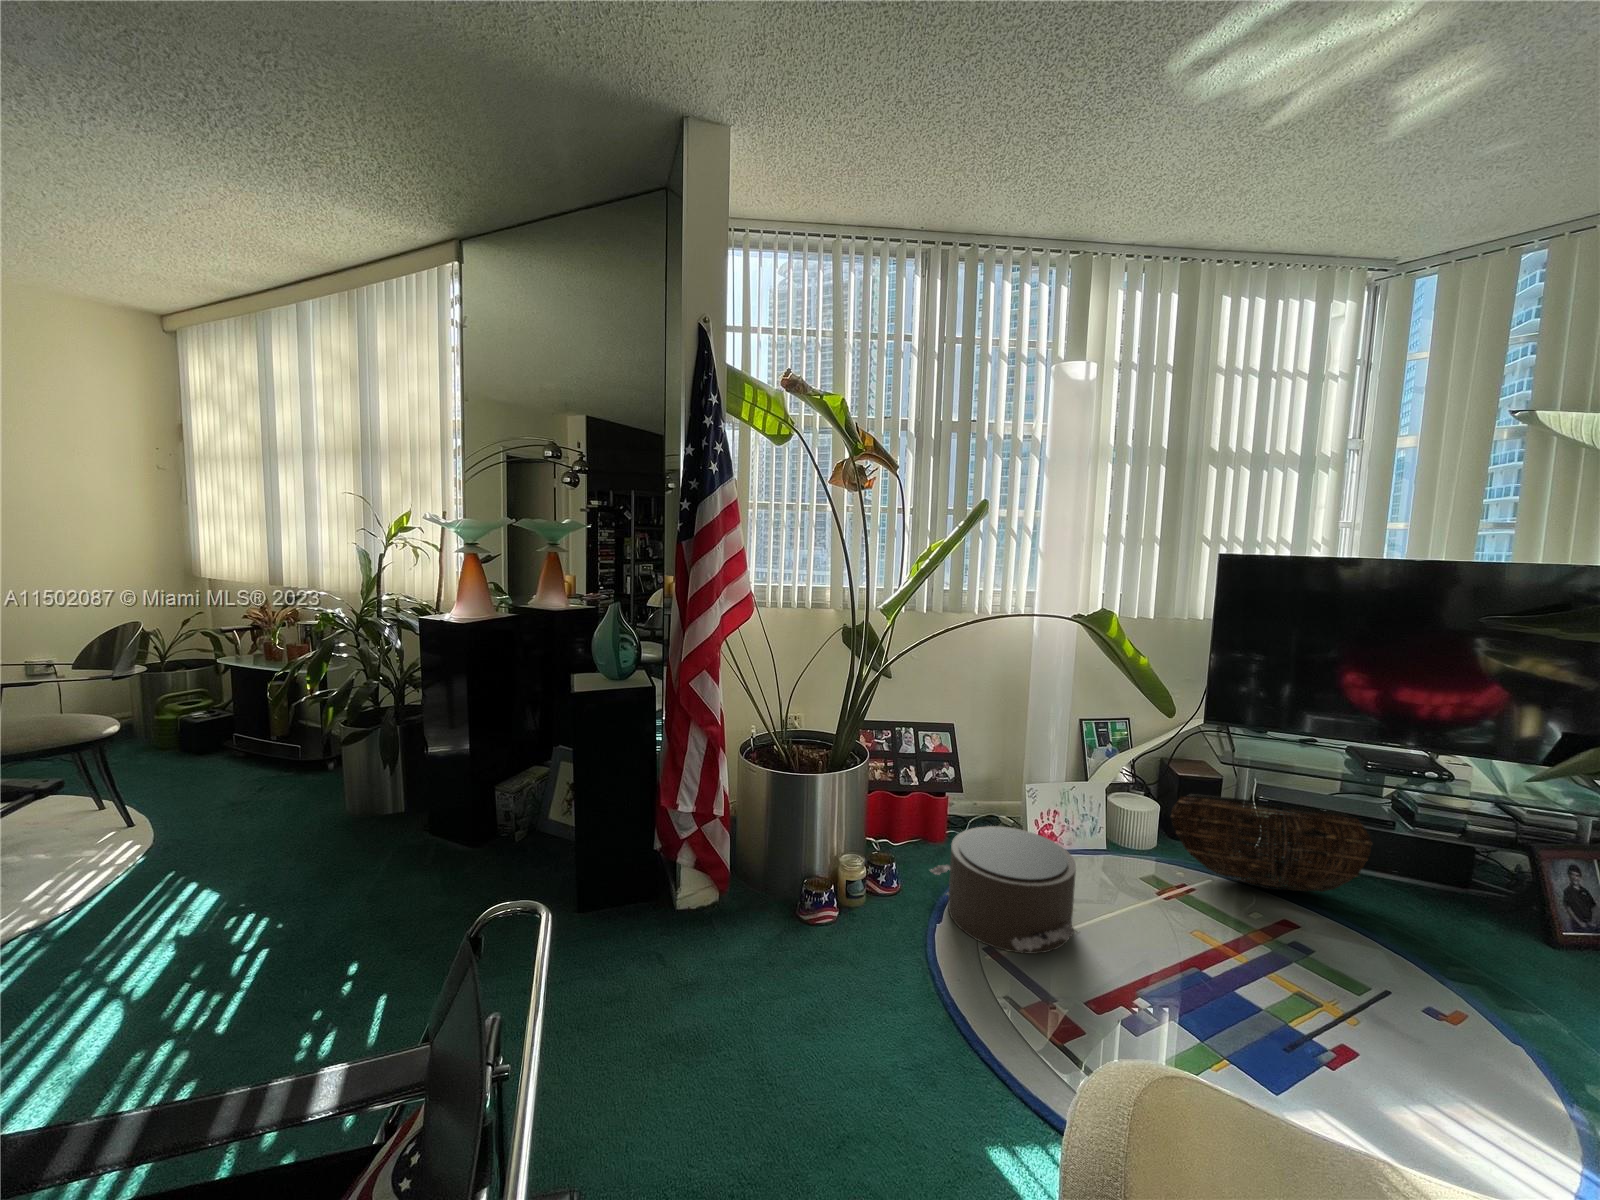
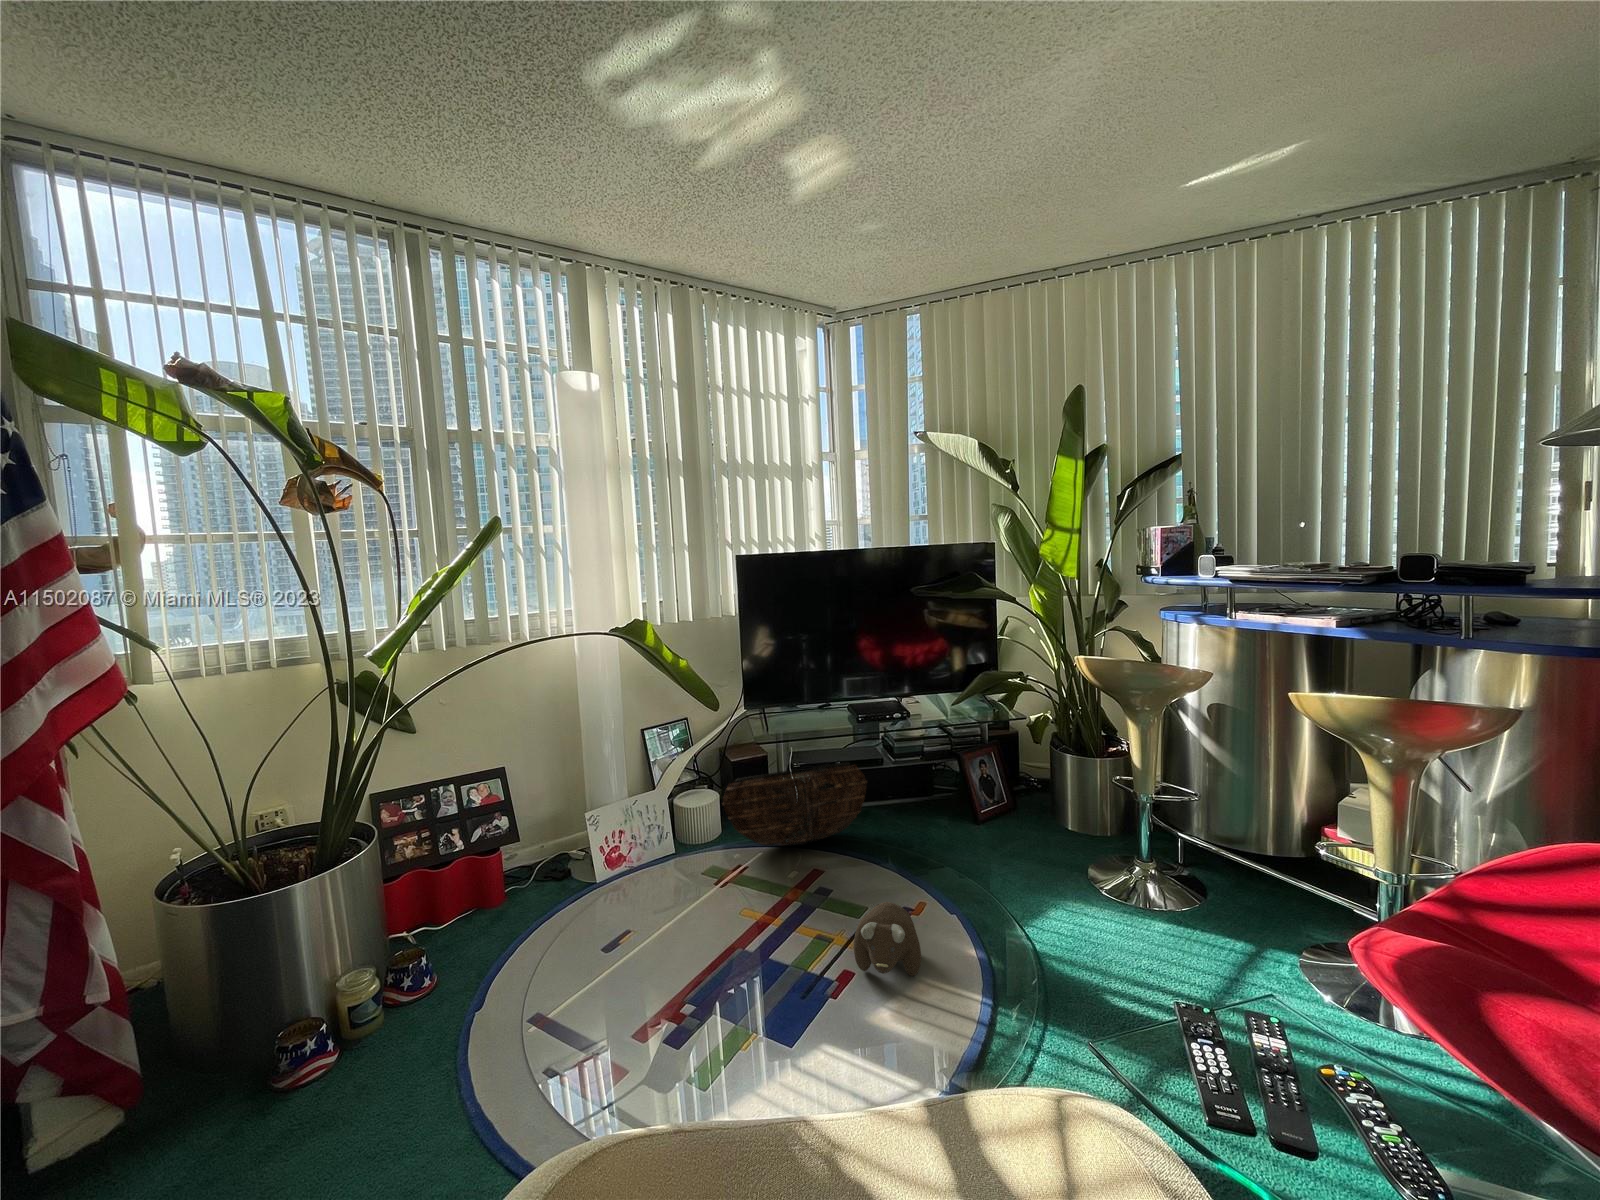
pouf: present [931,826,1079,954] -> none [471,867,633,1014]
plush toy: none [1362,991,1475,1096] -> present [854,902,921,976]

